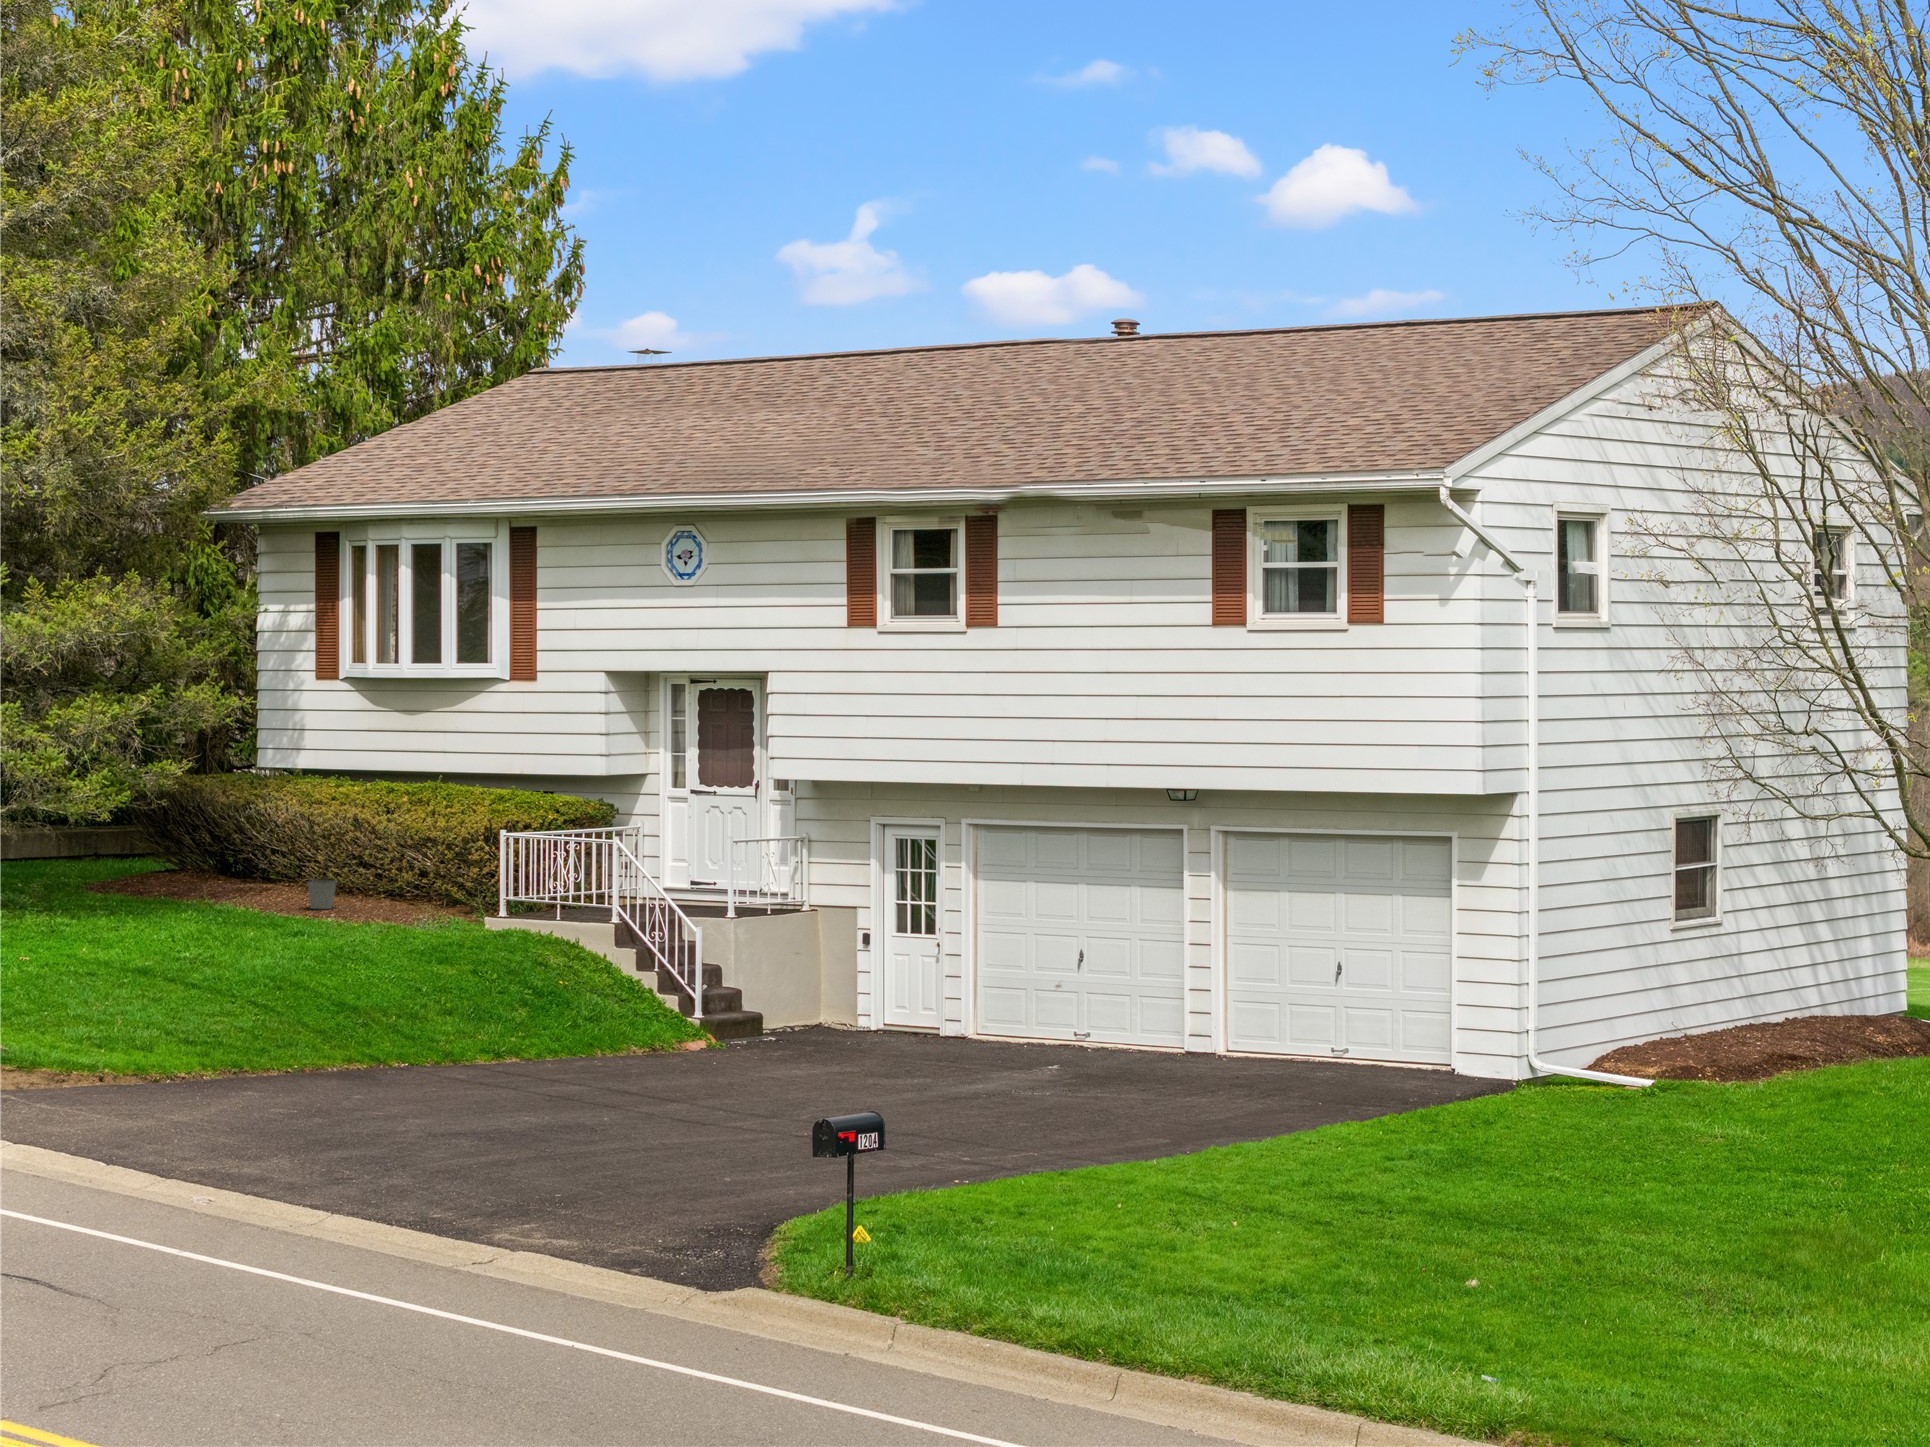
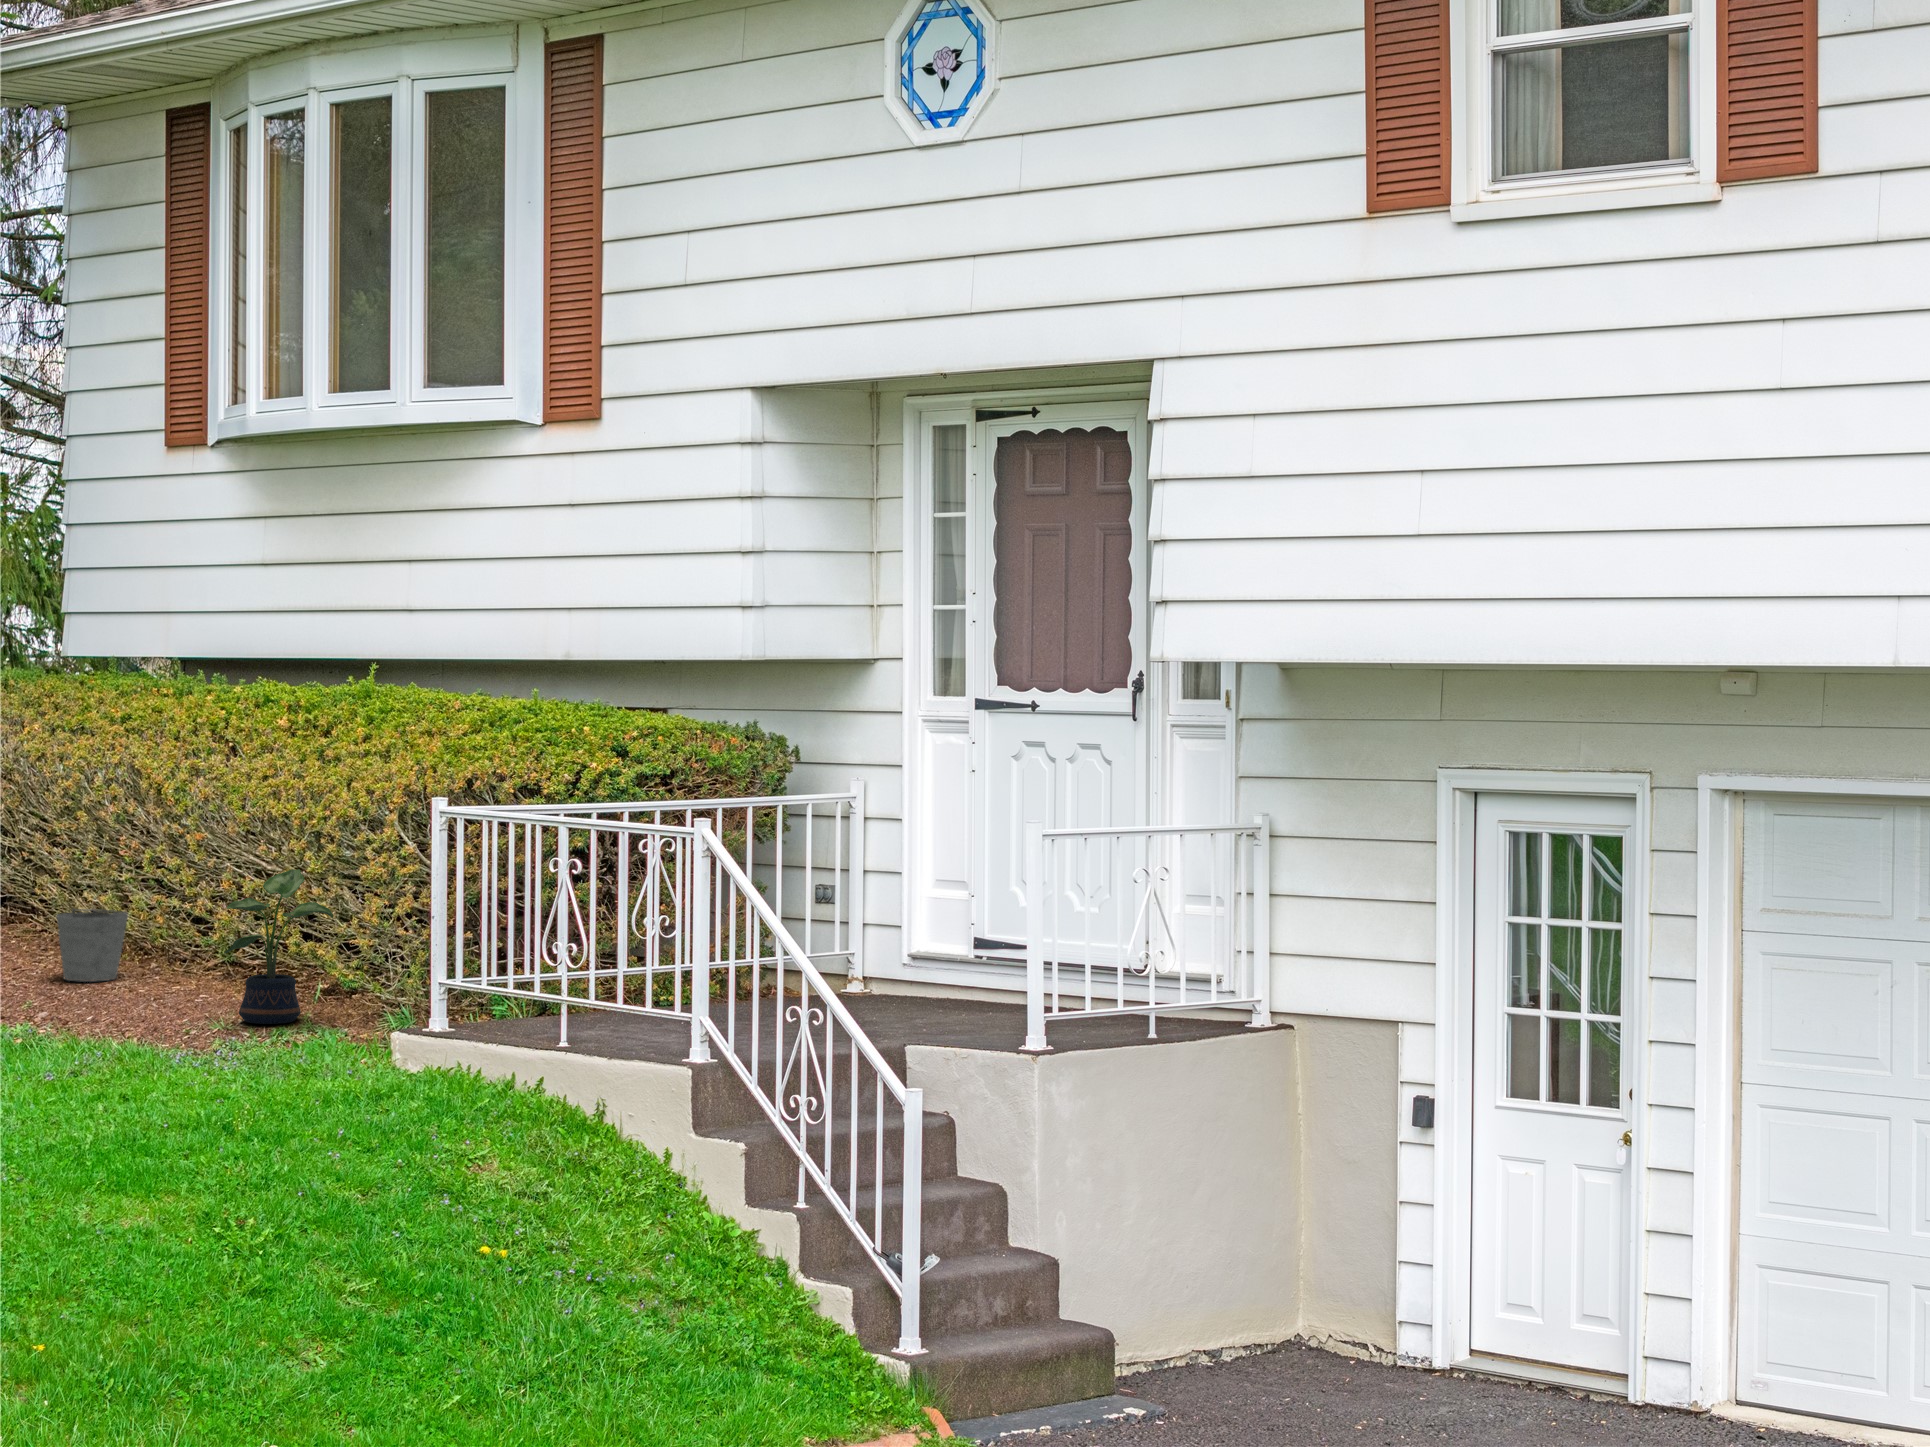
potted plant: none [404,861,449,921] -> present [224,869,333,1024]

